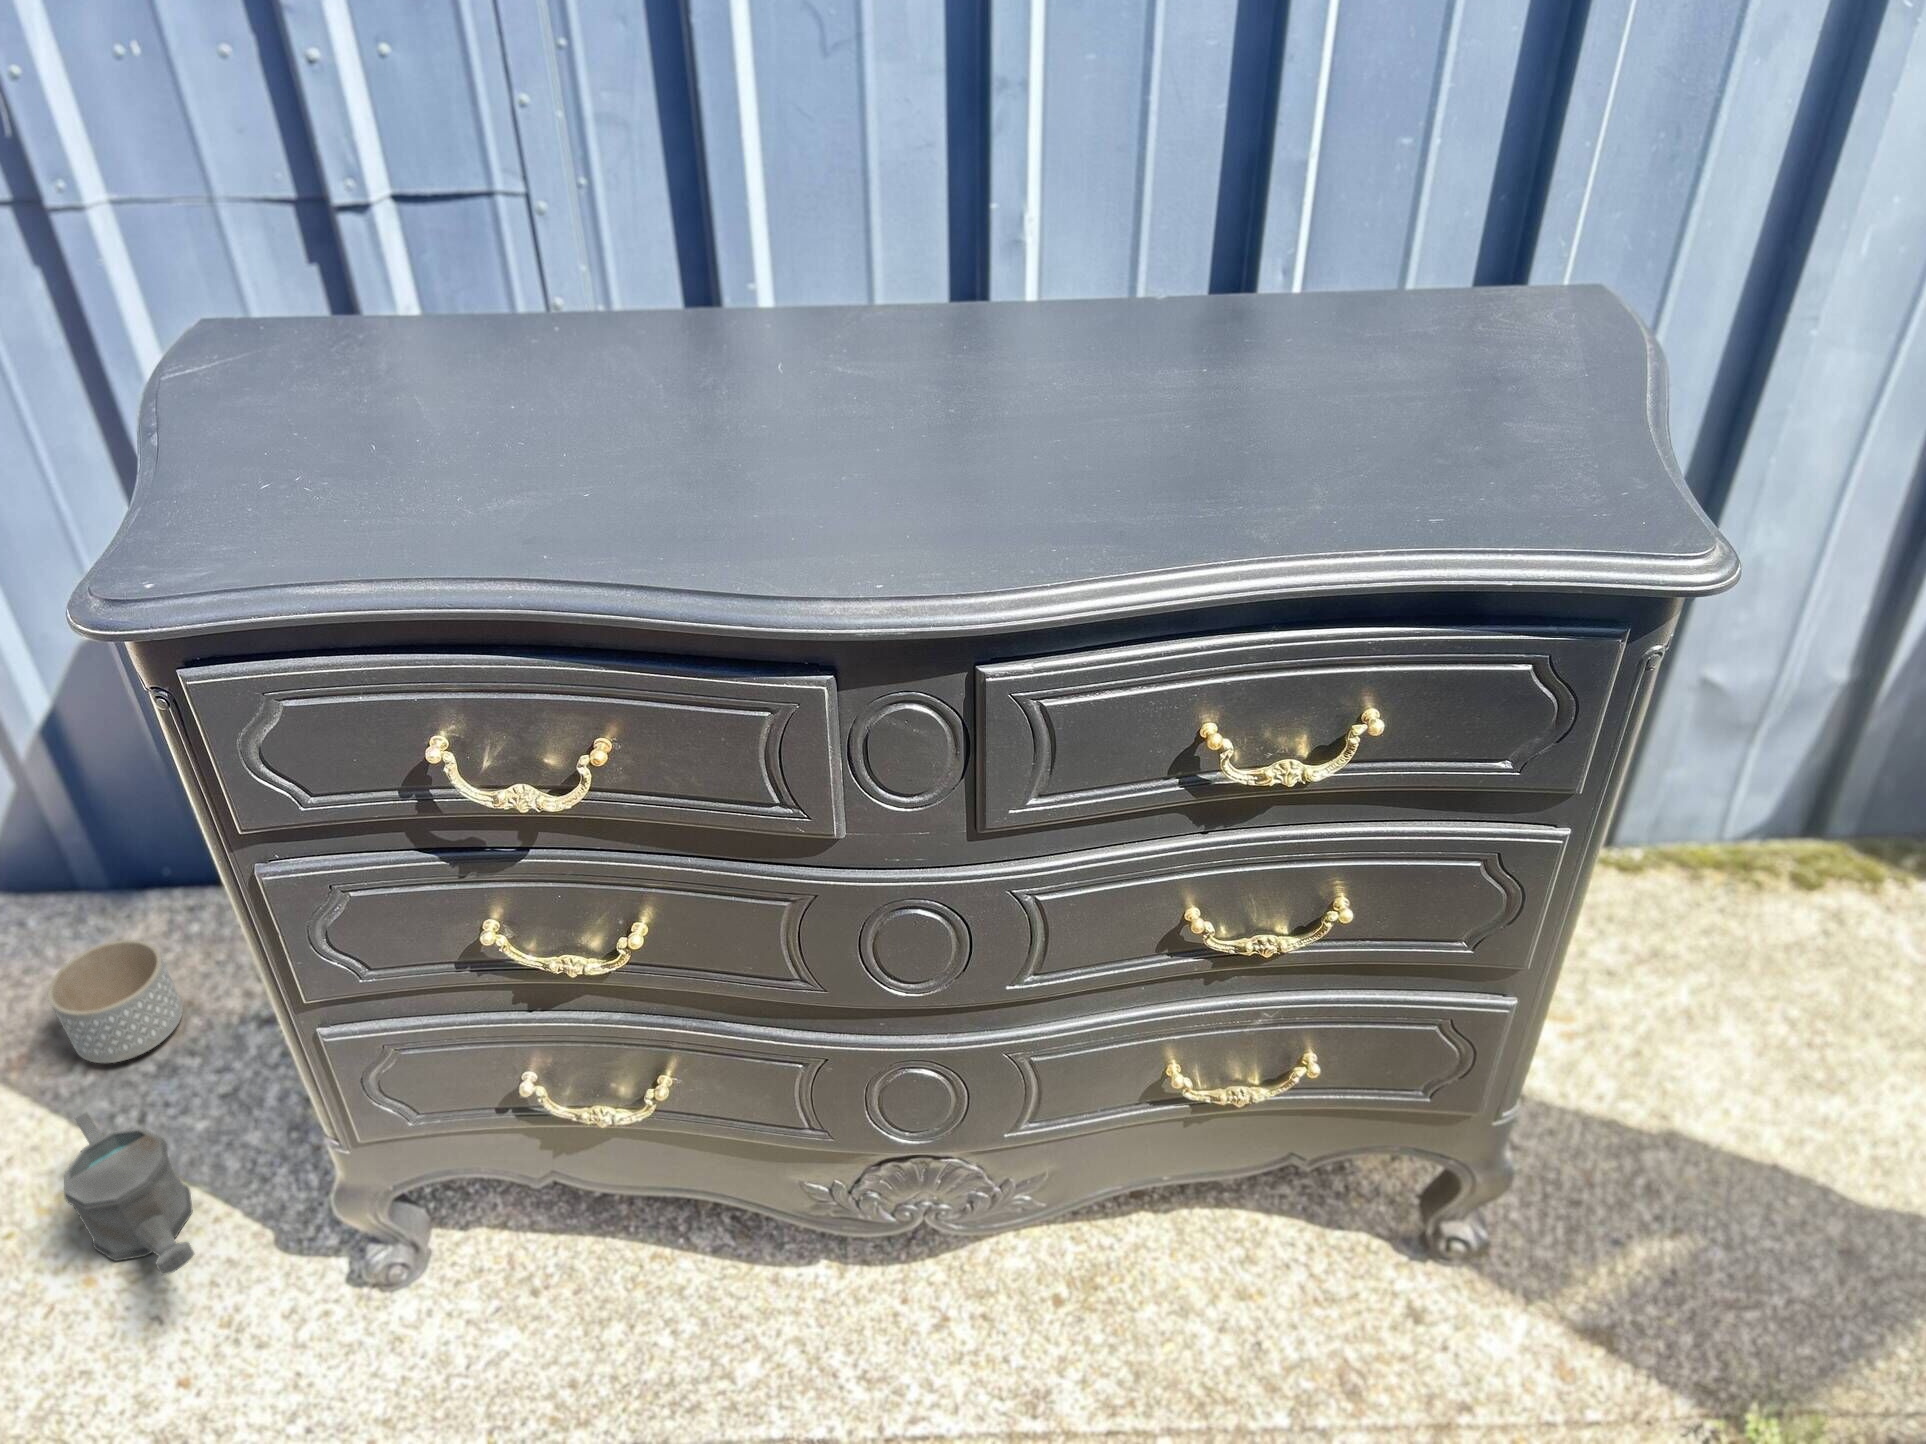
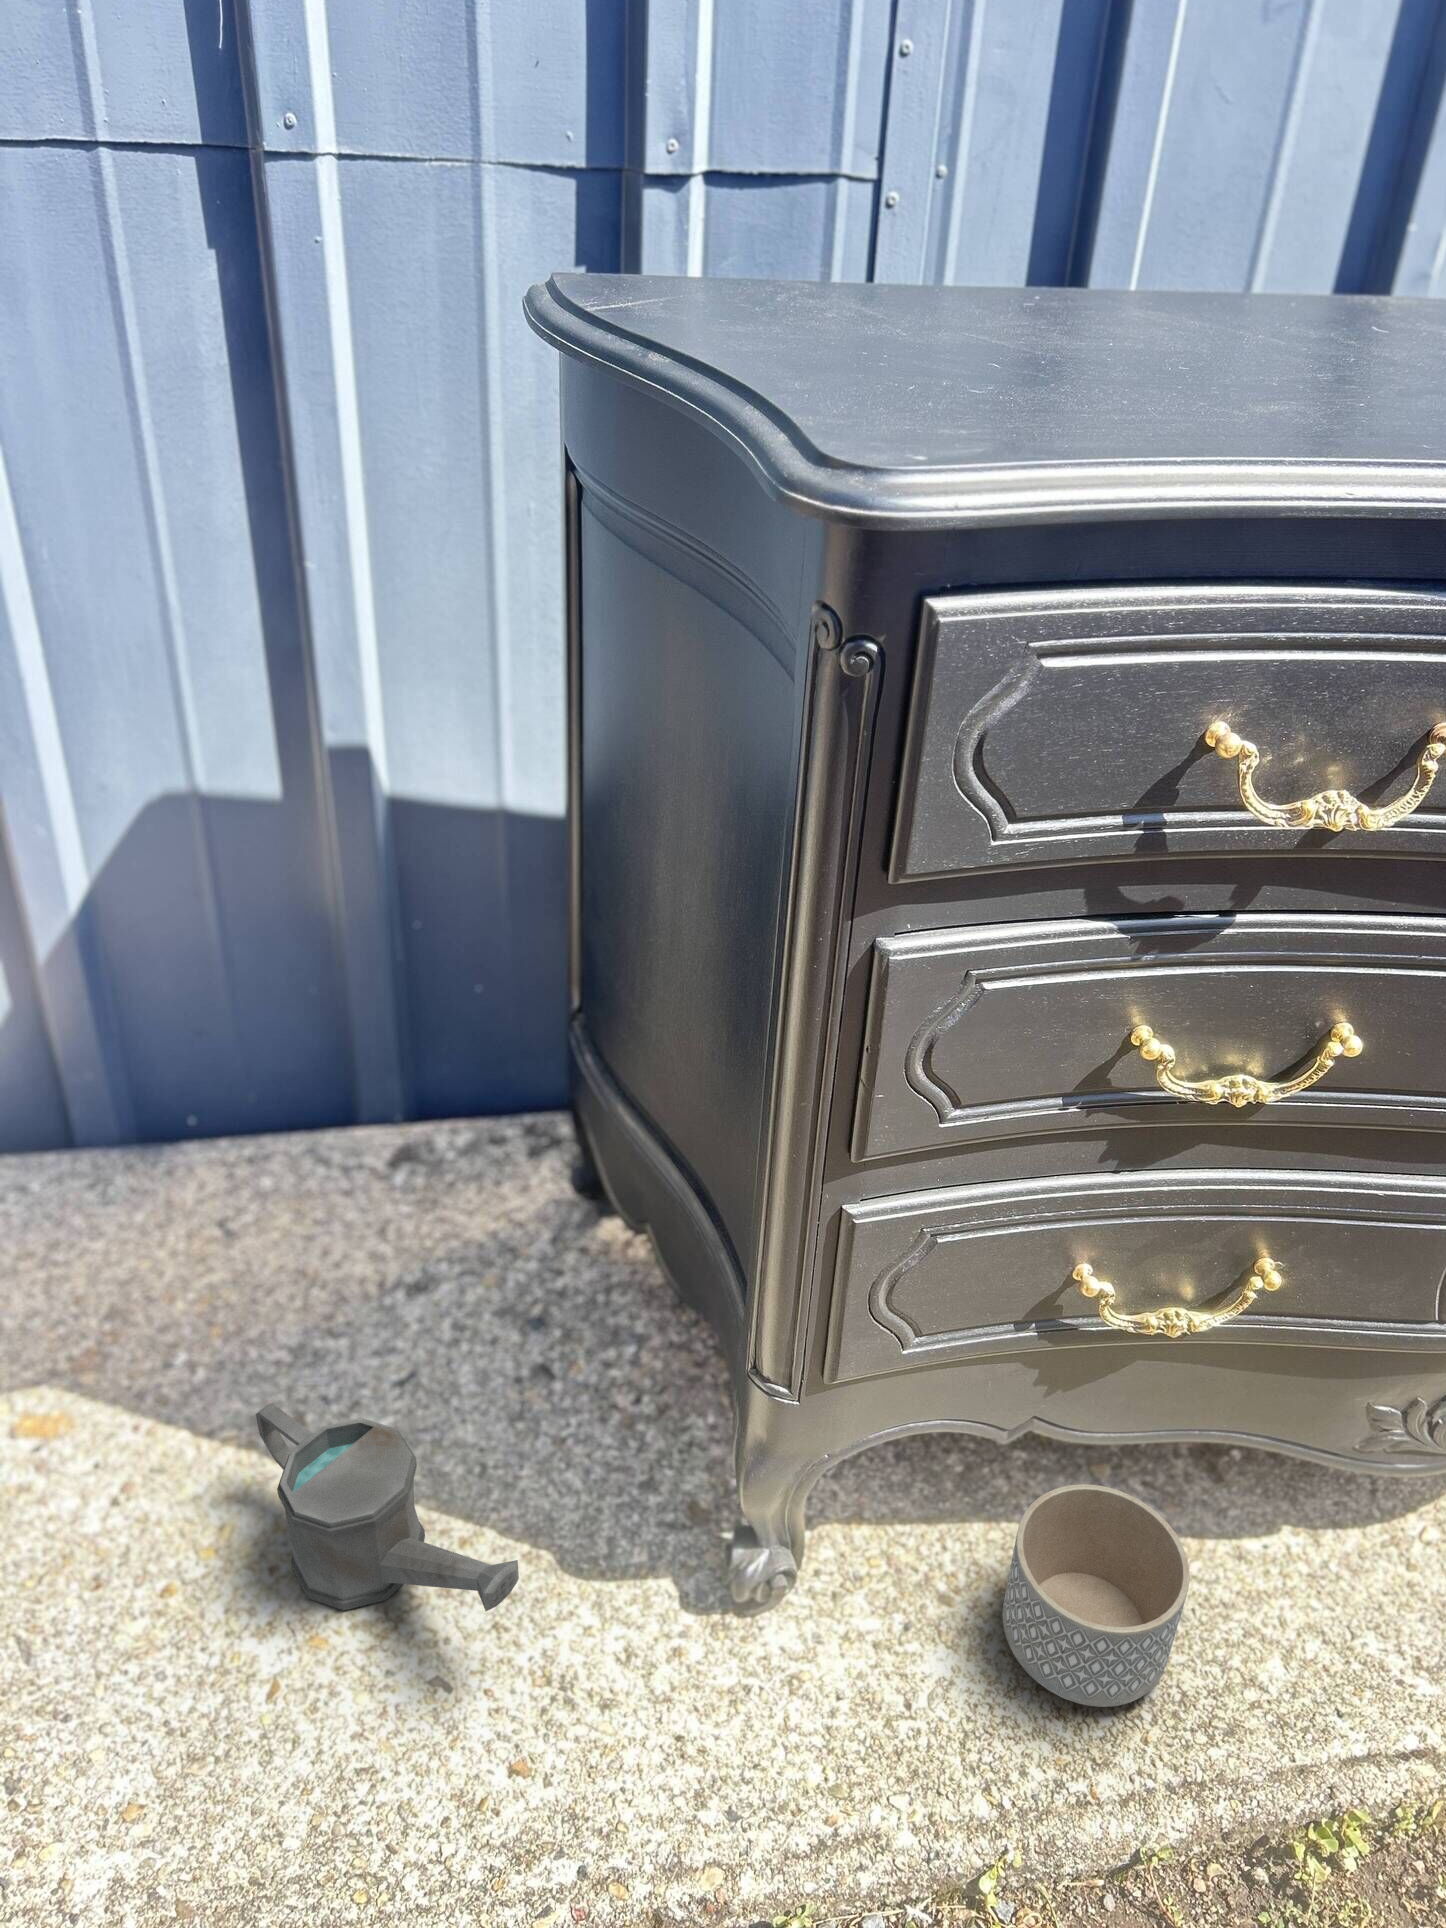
planter: present [48,940,183,1063] -> present [1002,1484,1190,1707]

